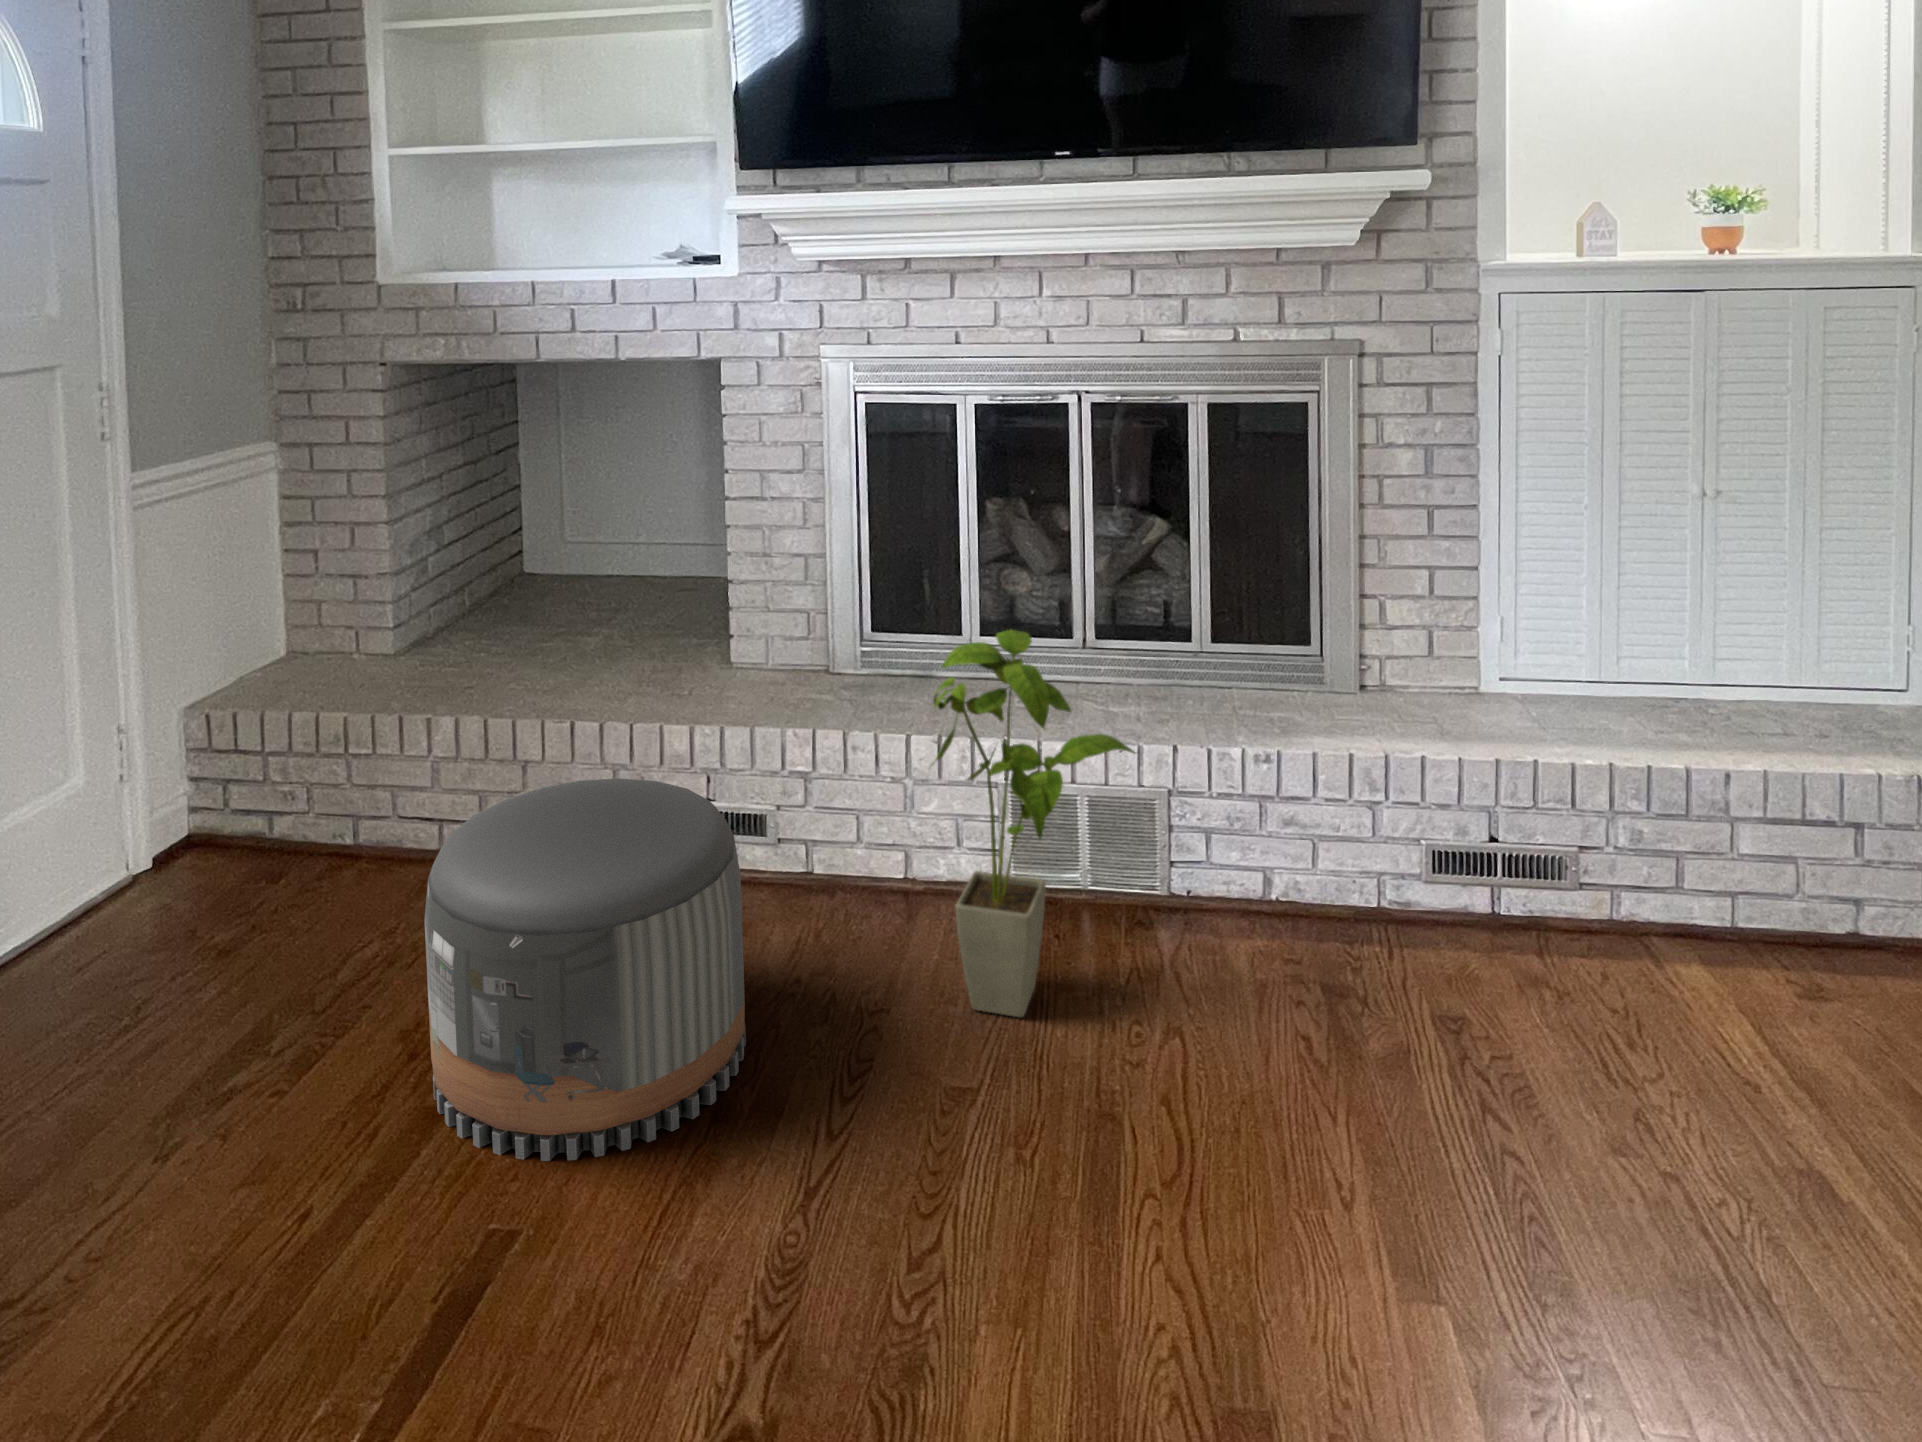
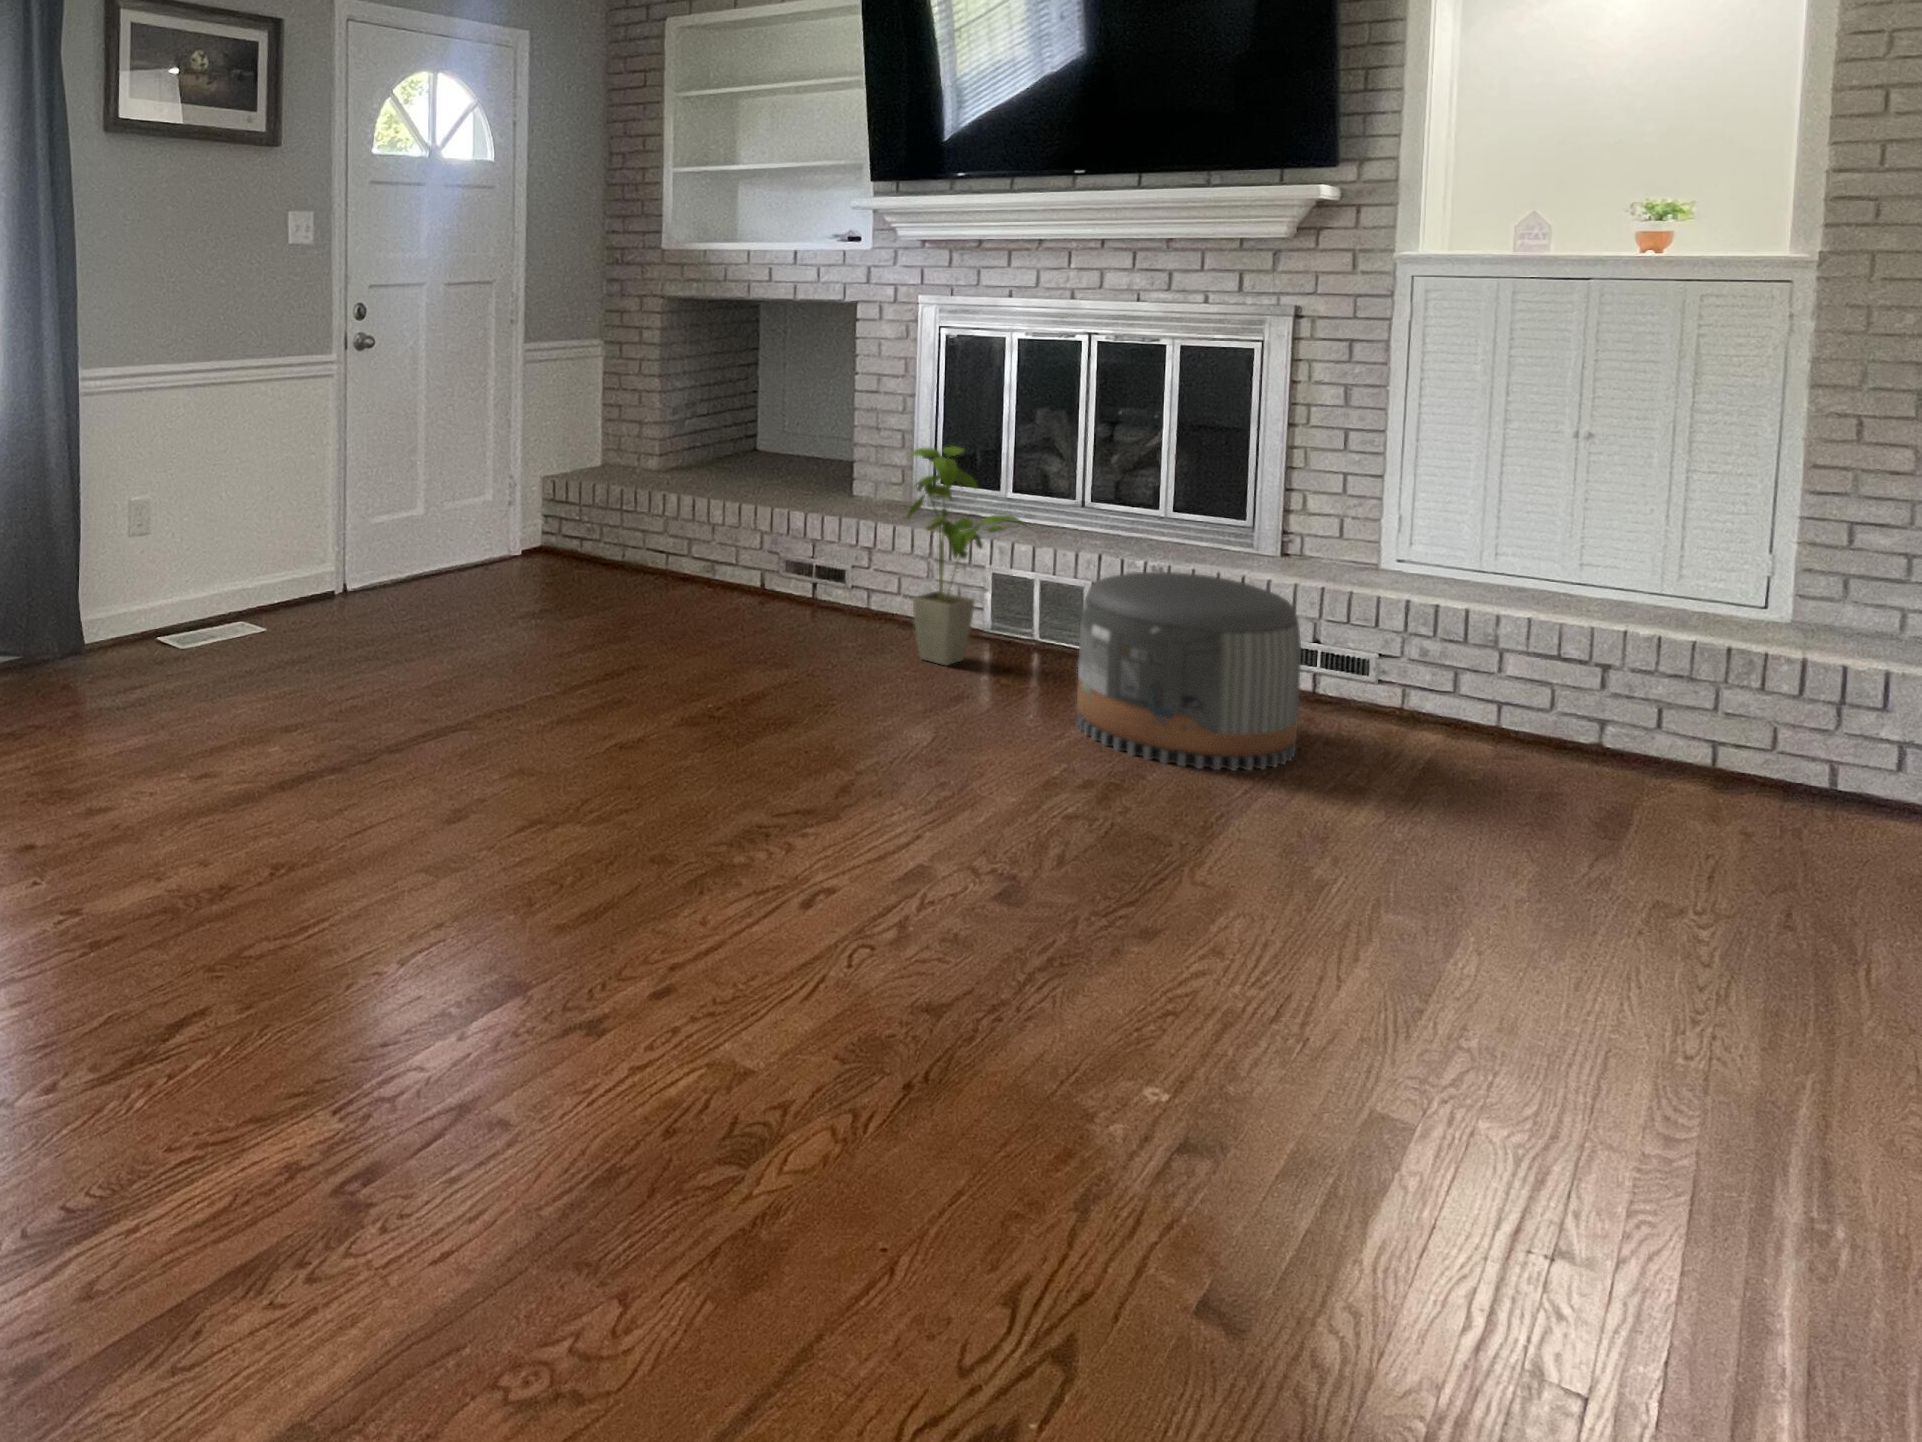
pouf: present [424,778,746,1161] -> present [1077,572,1301,771]

